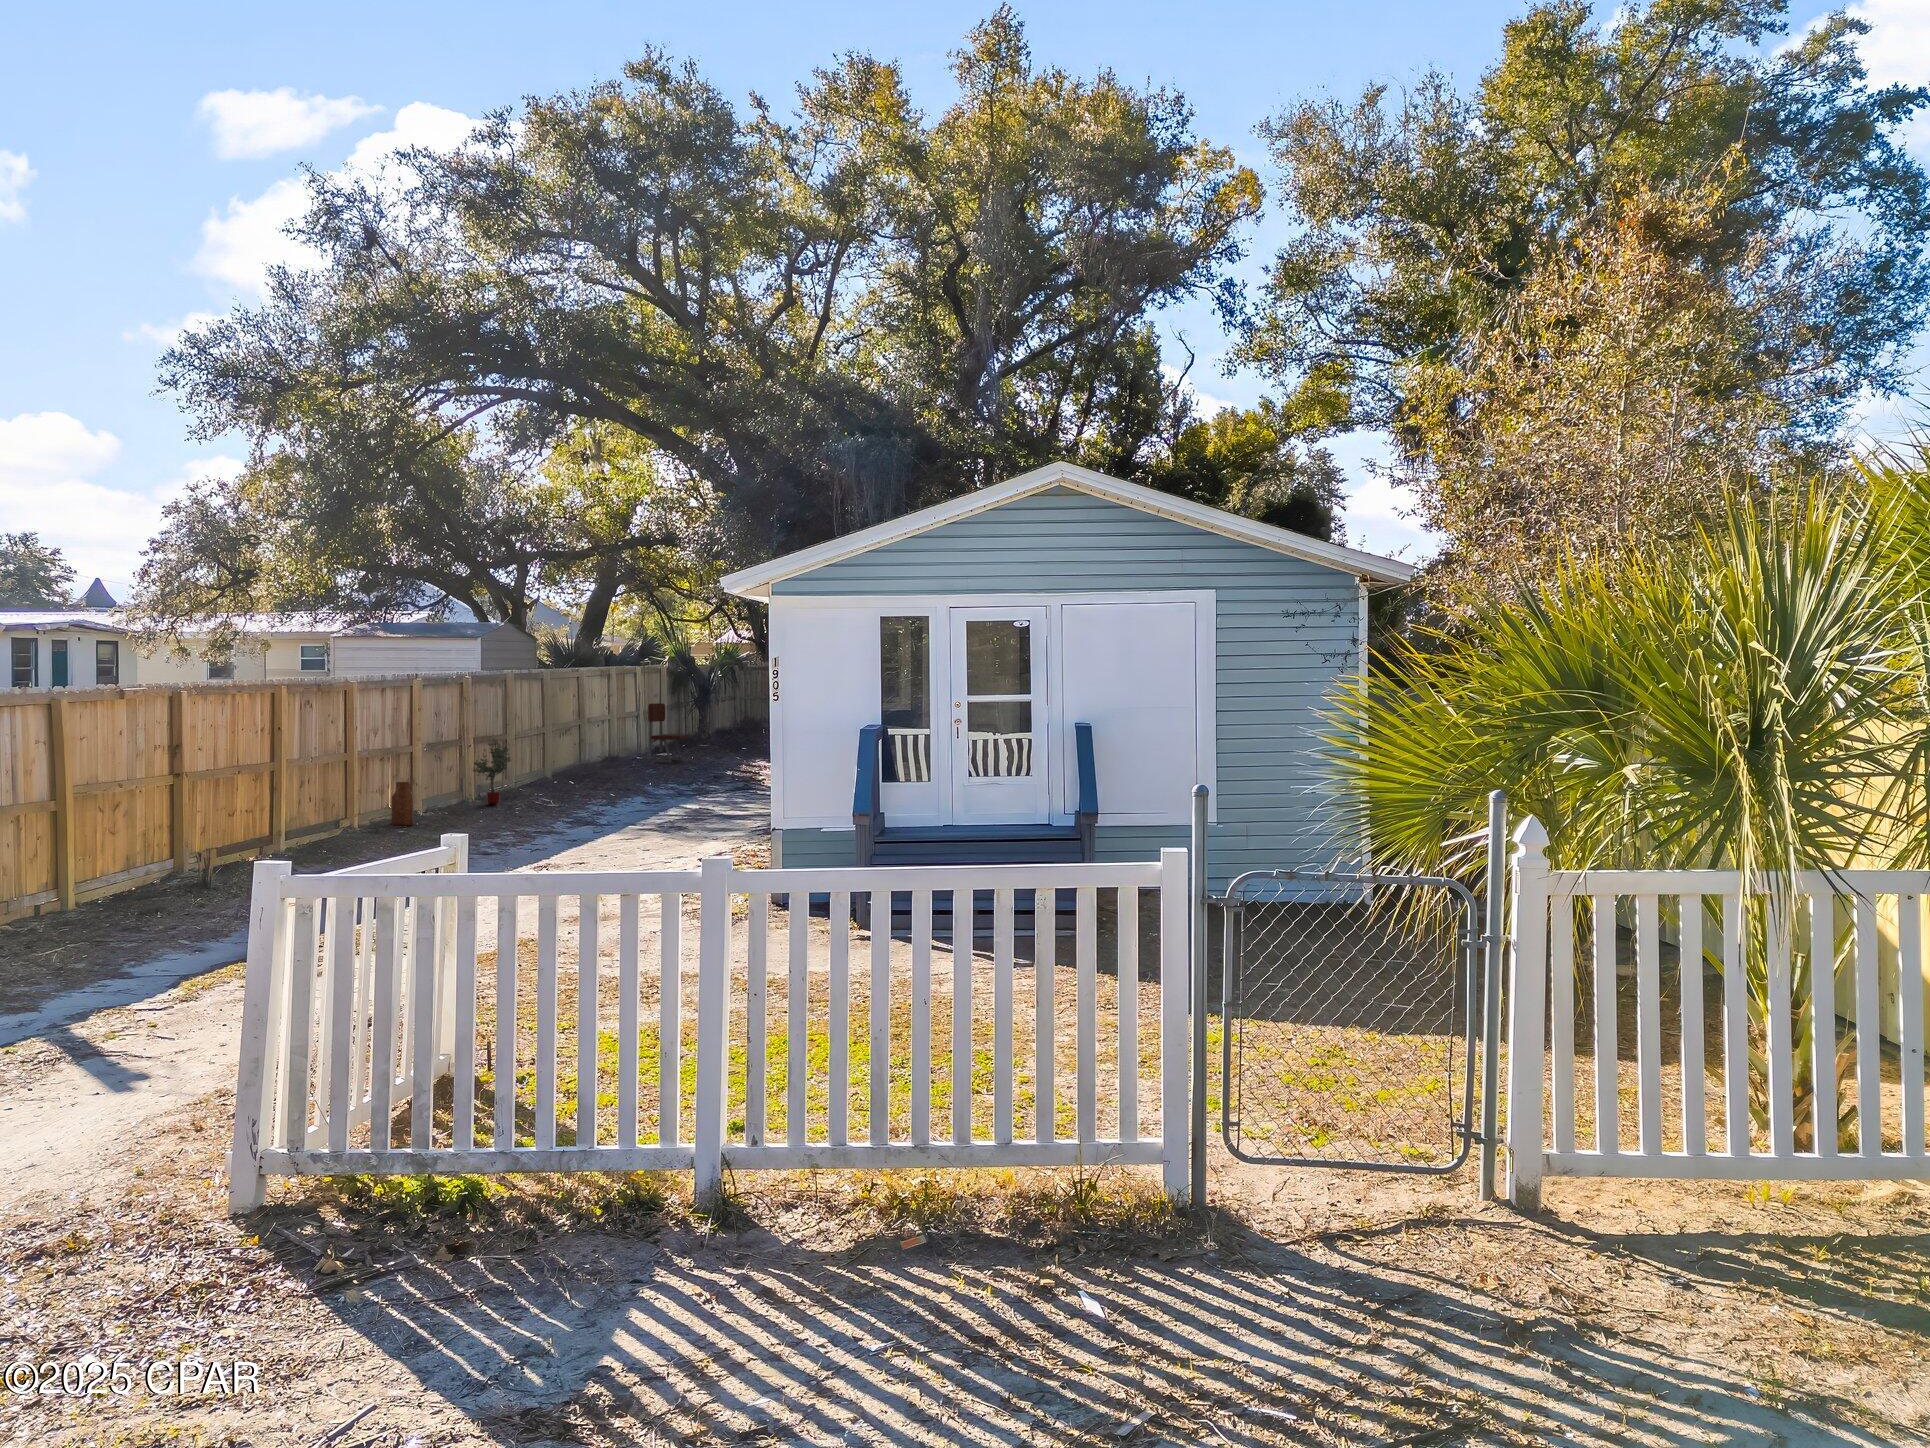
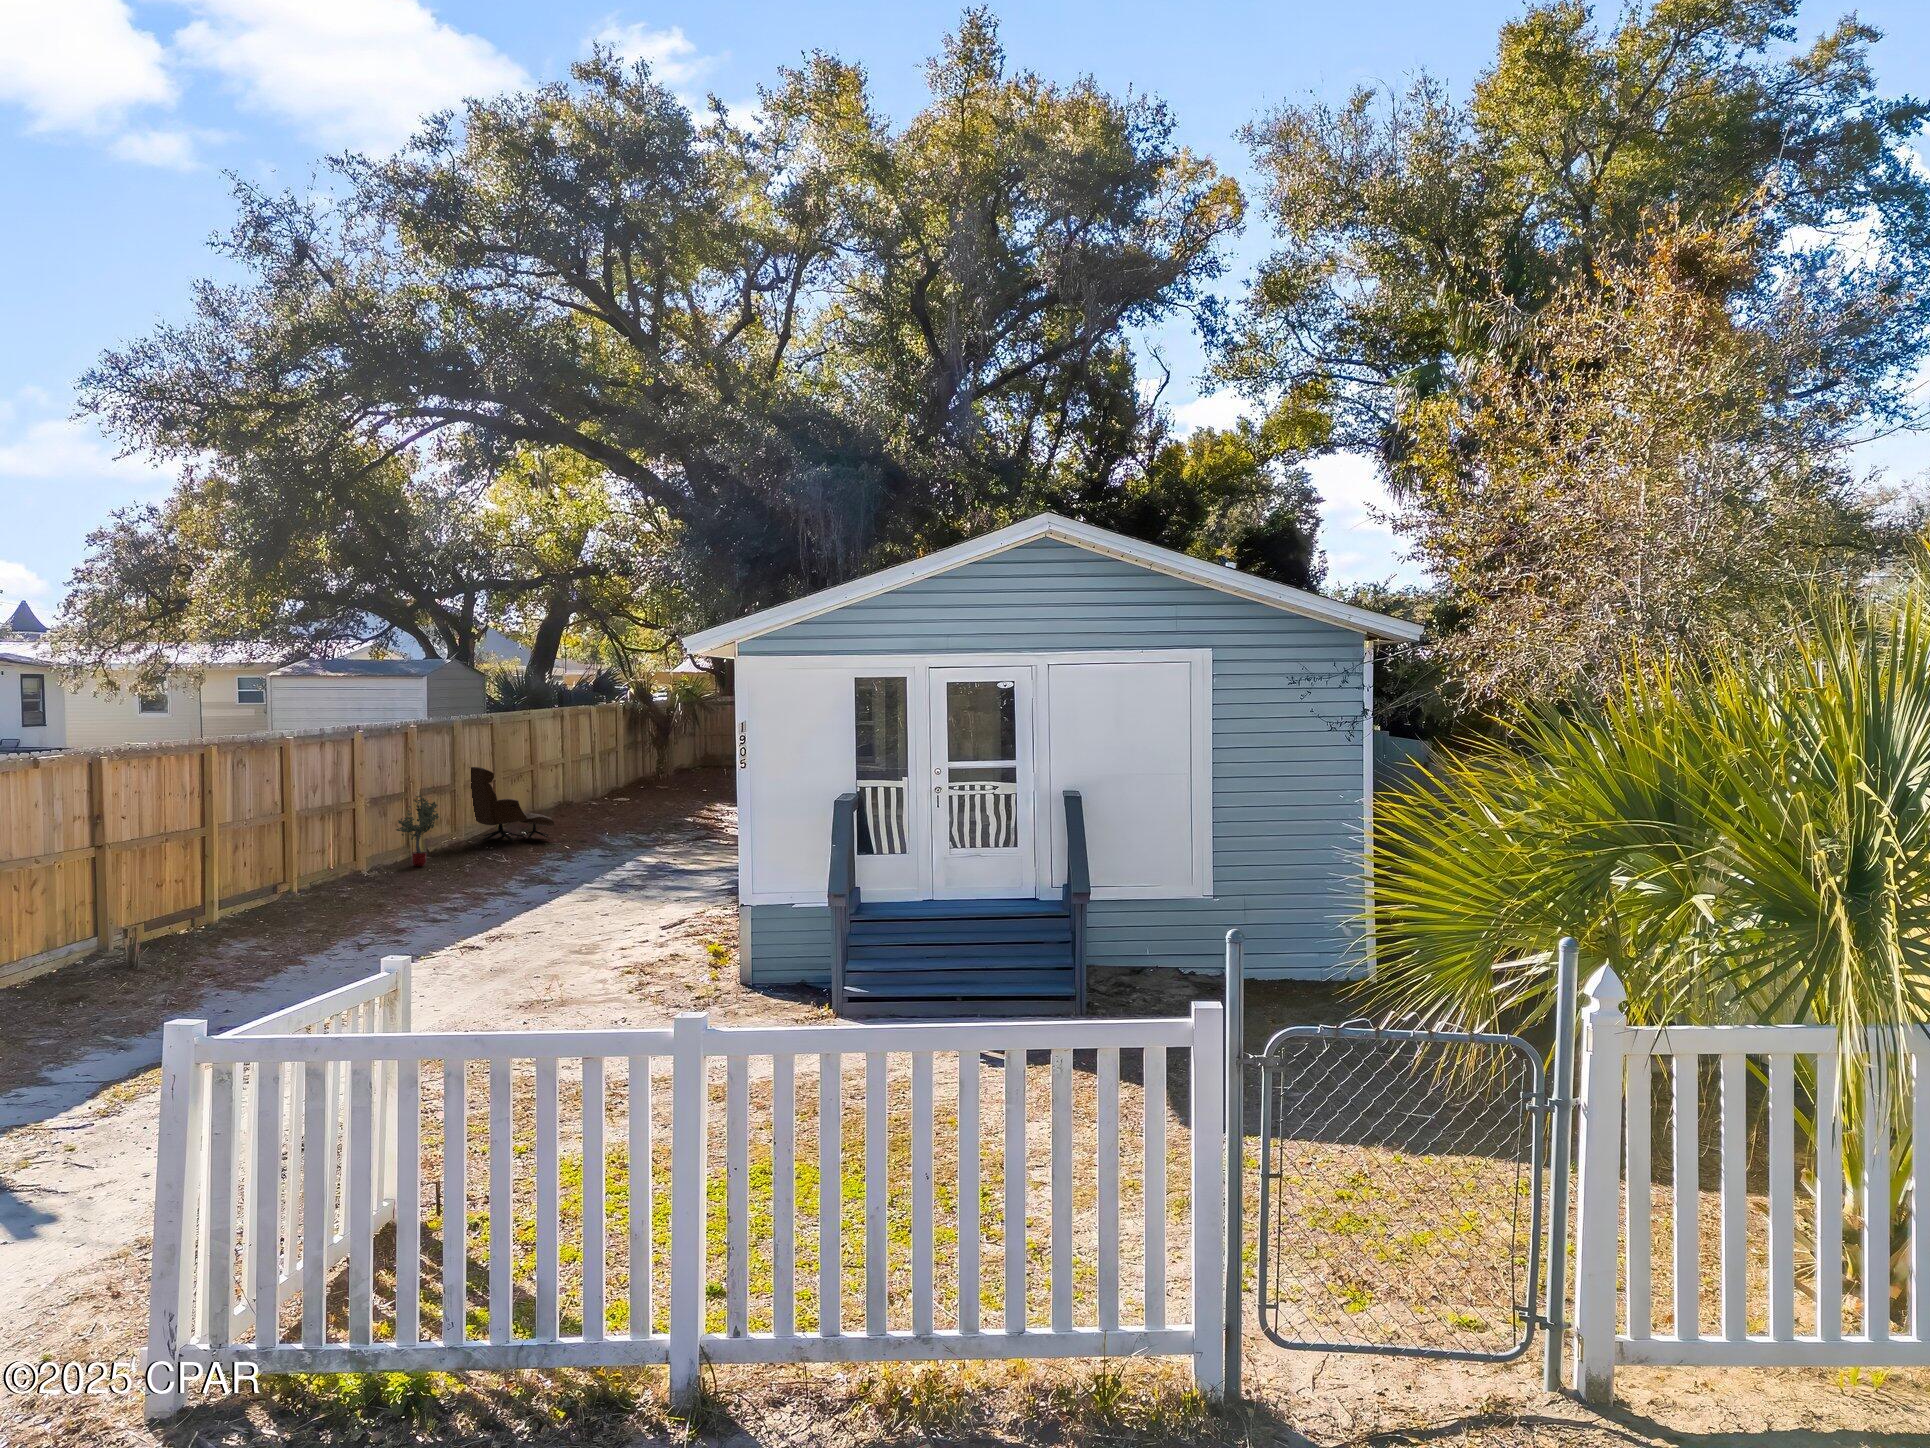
bench: present [648,703,690,763] -> none [603,735,649,799]
lounge chair: none [529,720,611,790] -> present [471,767,554,841]
watering can: present [391,780,414,826] -> none [296,850,323,902]

